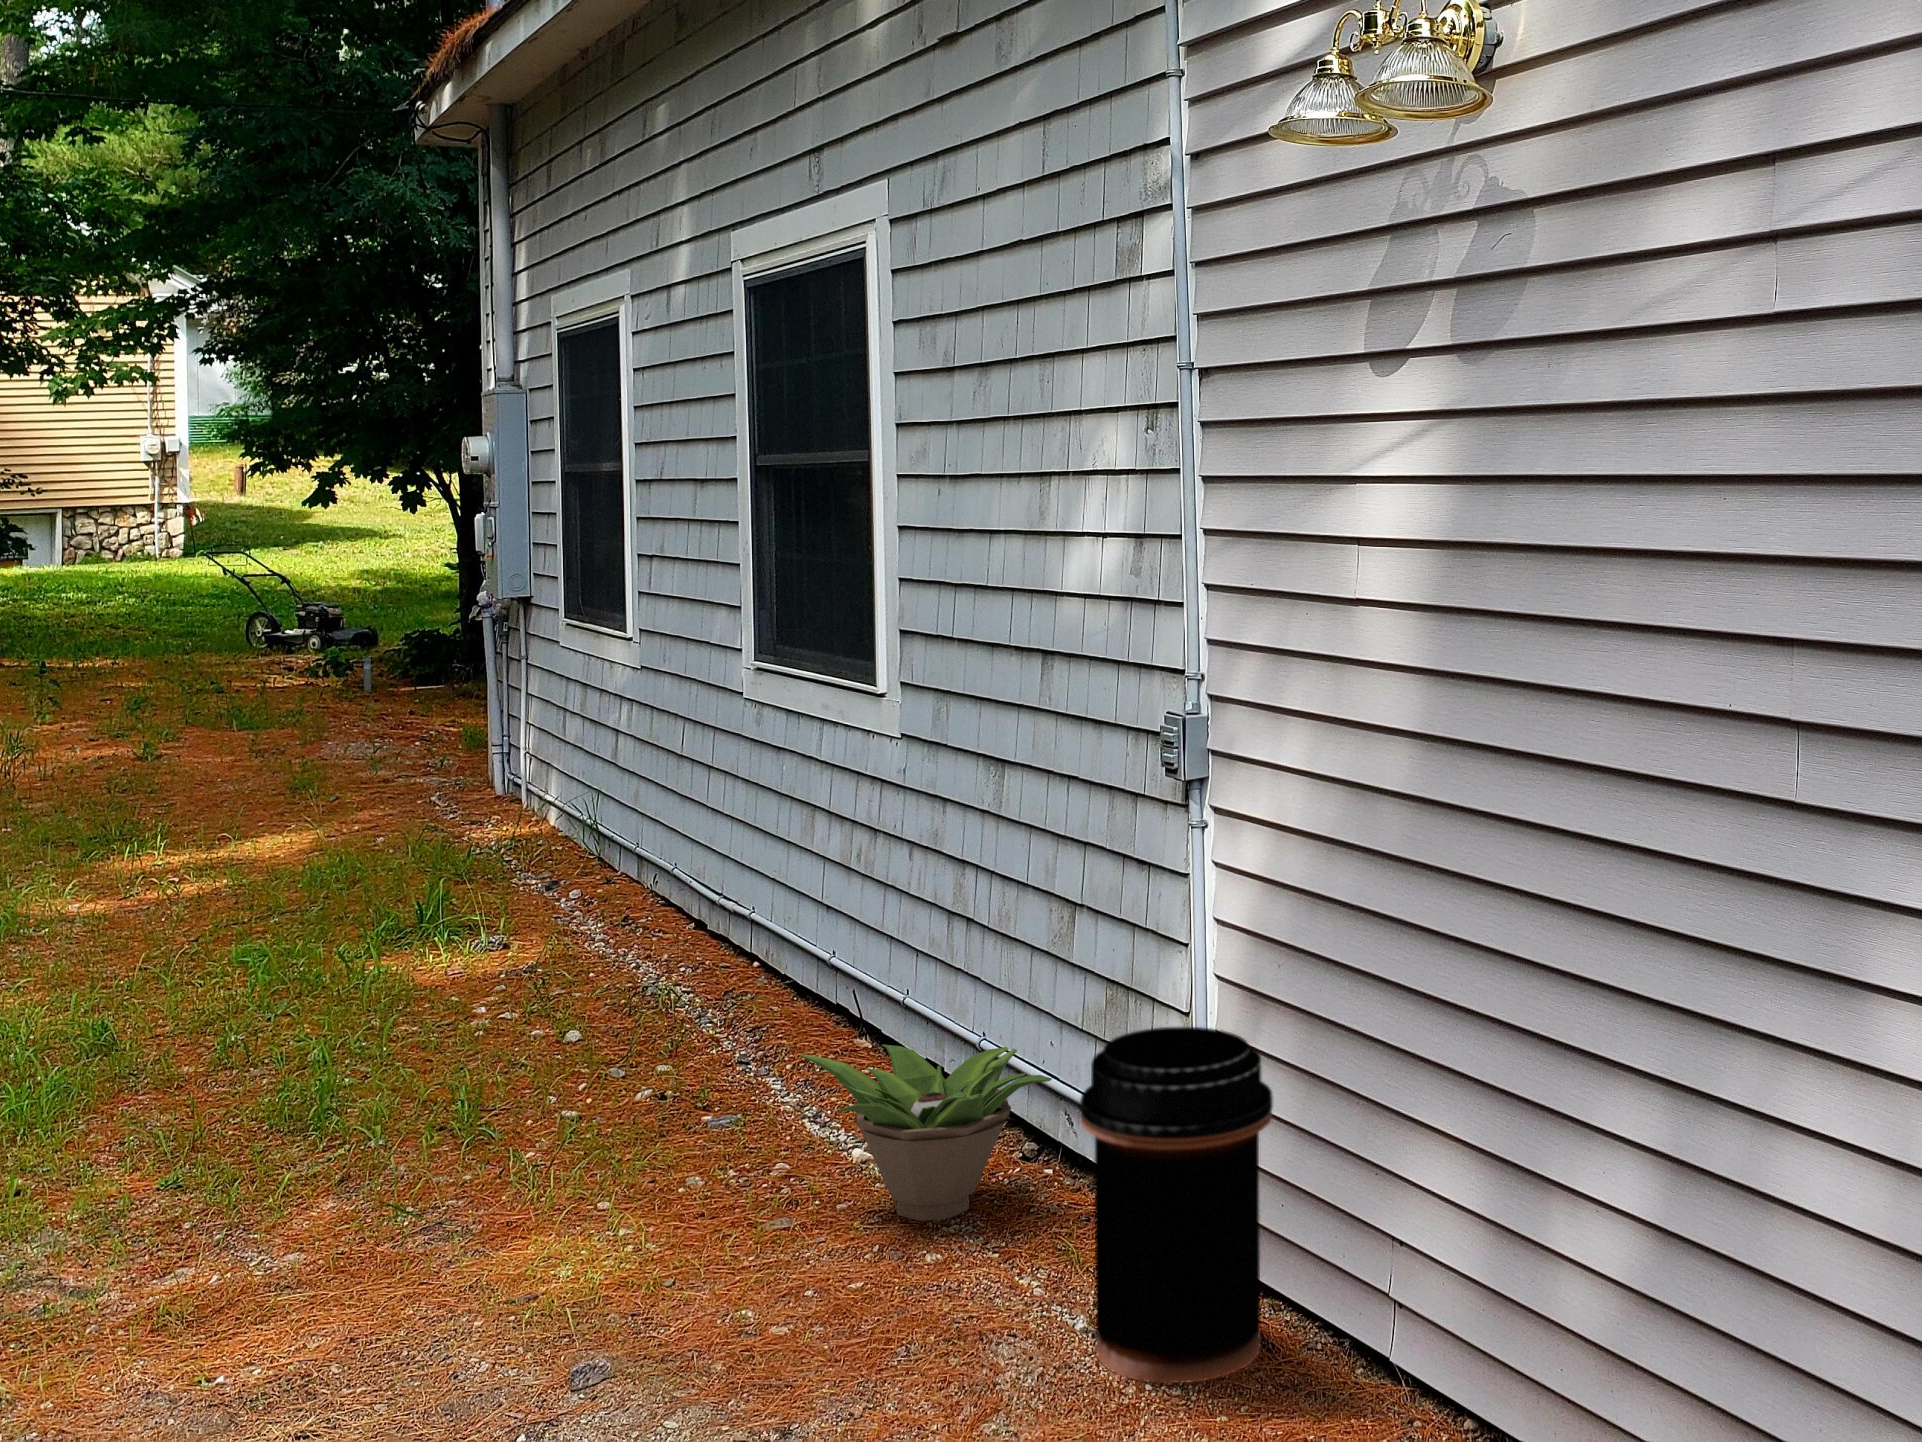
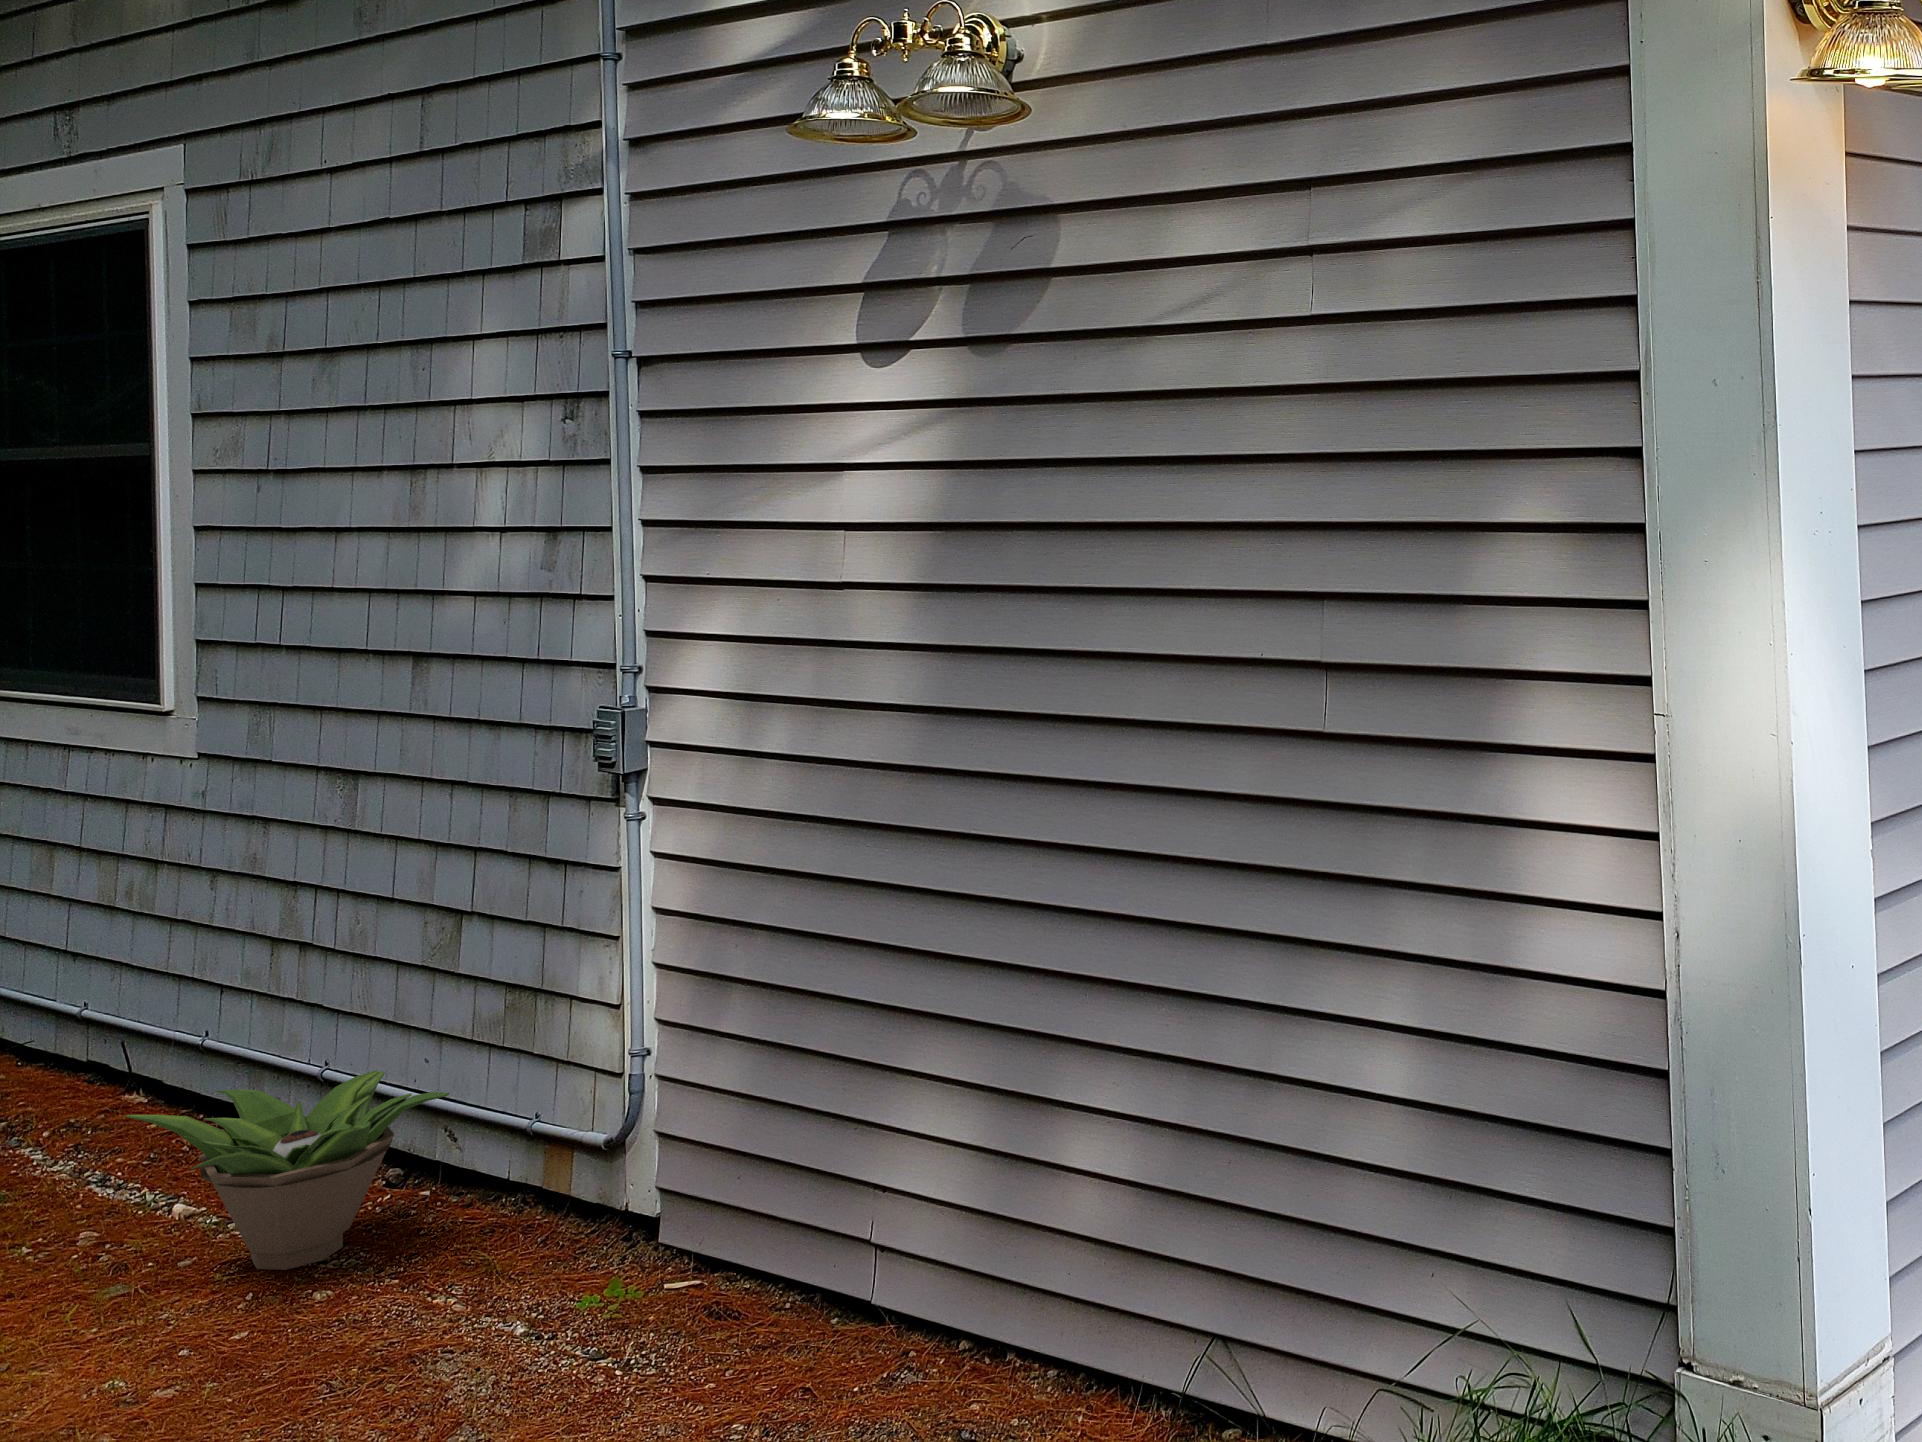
trash can: present [1080,1027,1273,1383] -> none [533,1012,741,1373]

